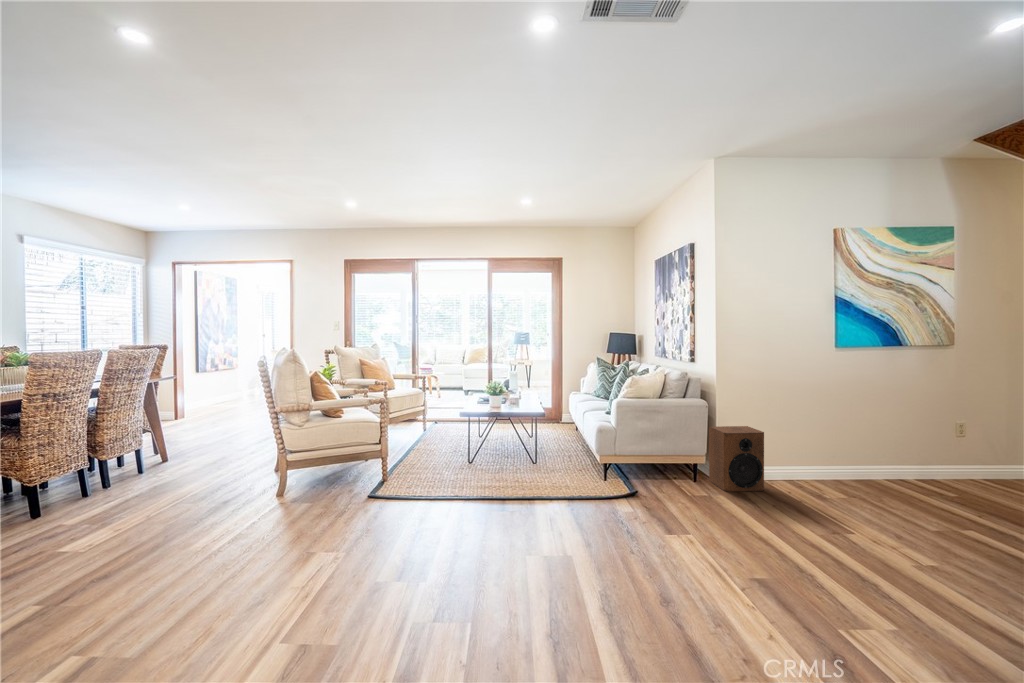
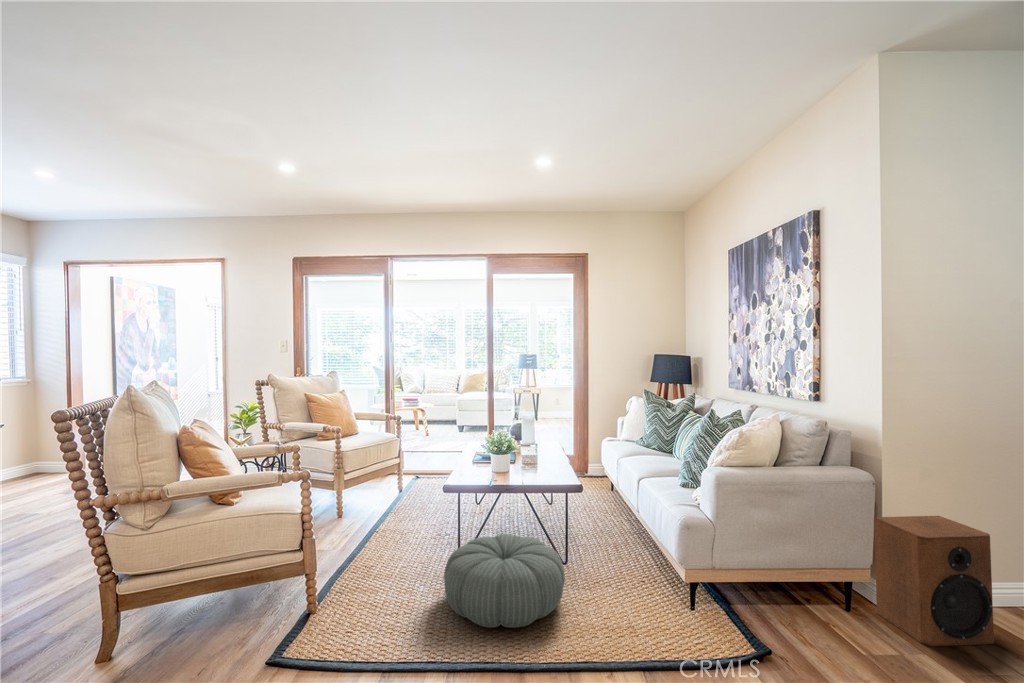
pouf: none [461,441,532,485] -> present [444,534,565,628]

